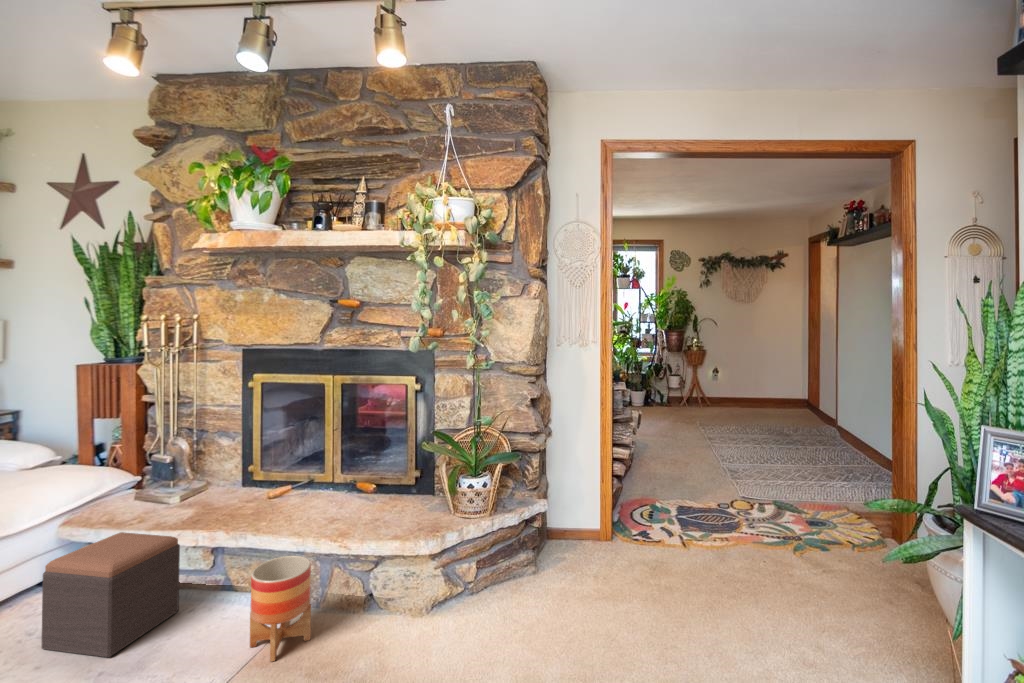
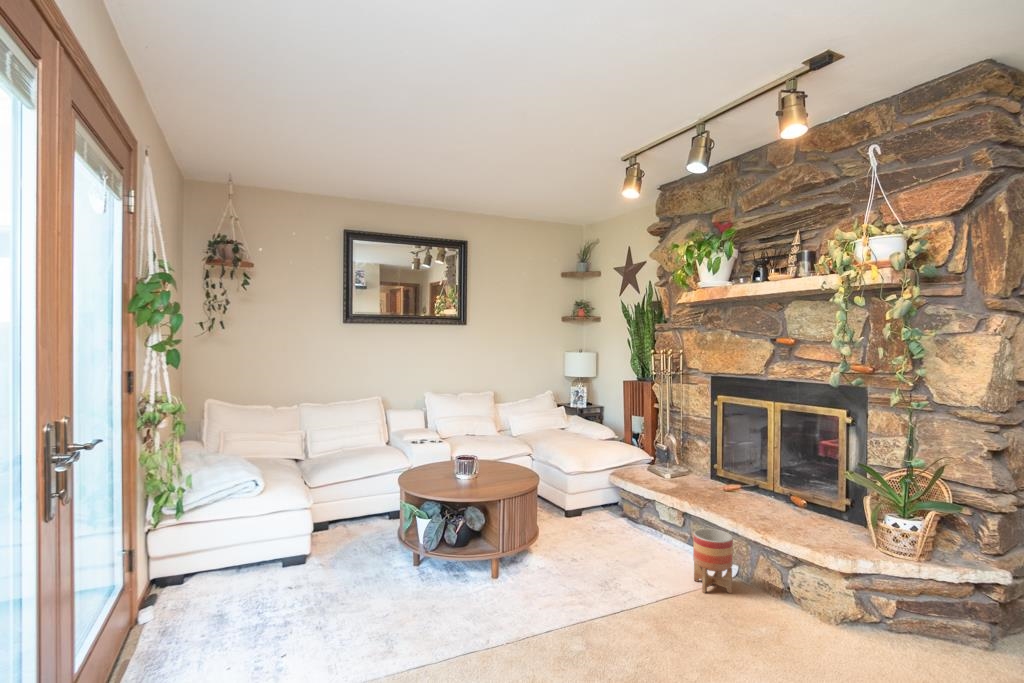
footstool: present [41,532,180,657] -> none [601,488,663,554]

